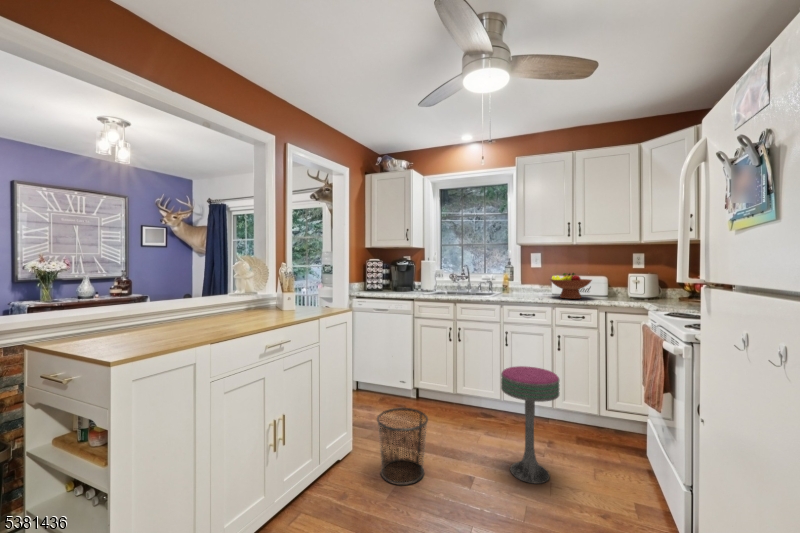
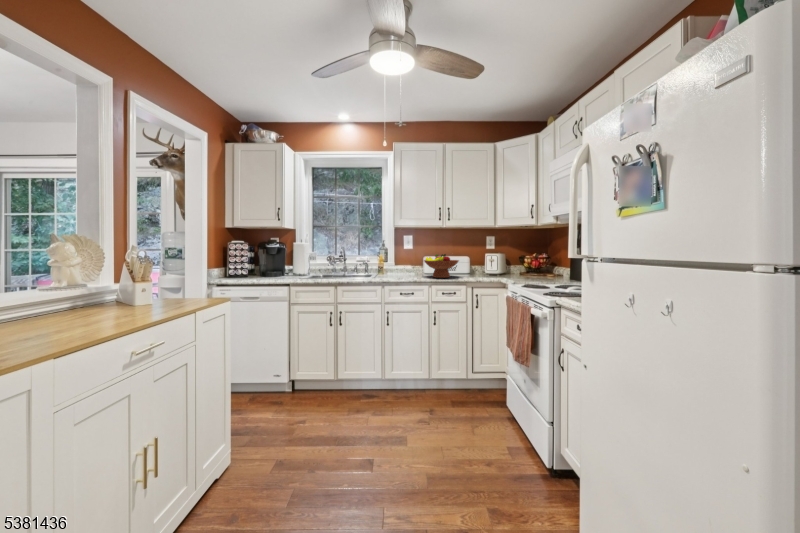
bar stool: present [501,366,560,484] -> none [397,343,449,450]
waste bin: present [377,408,428,485] -> none [270,401,328,486]

